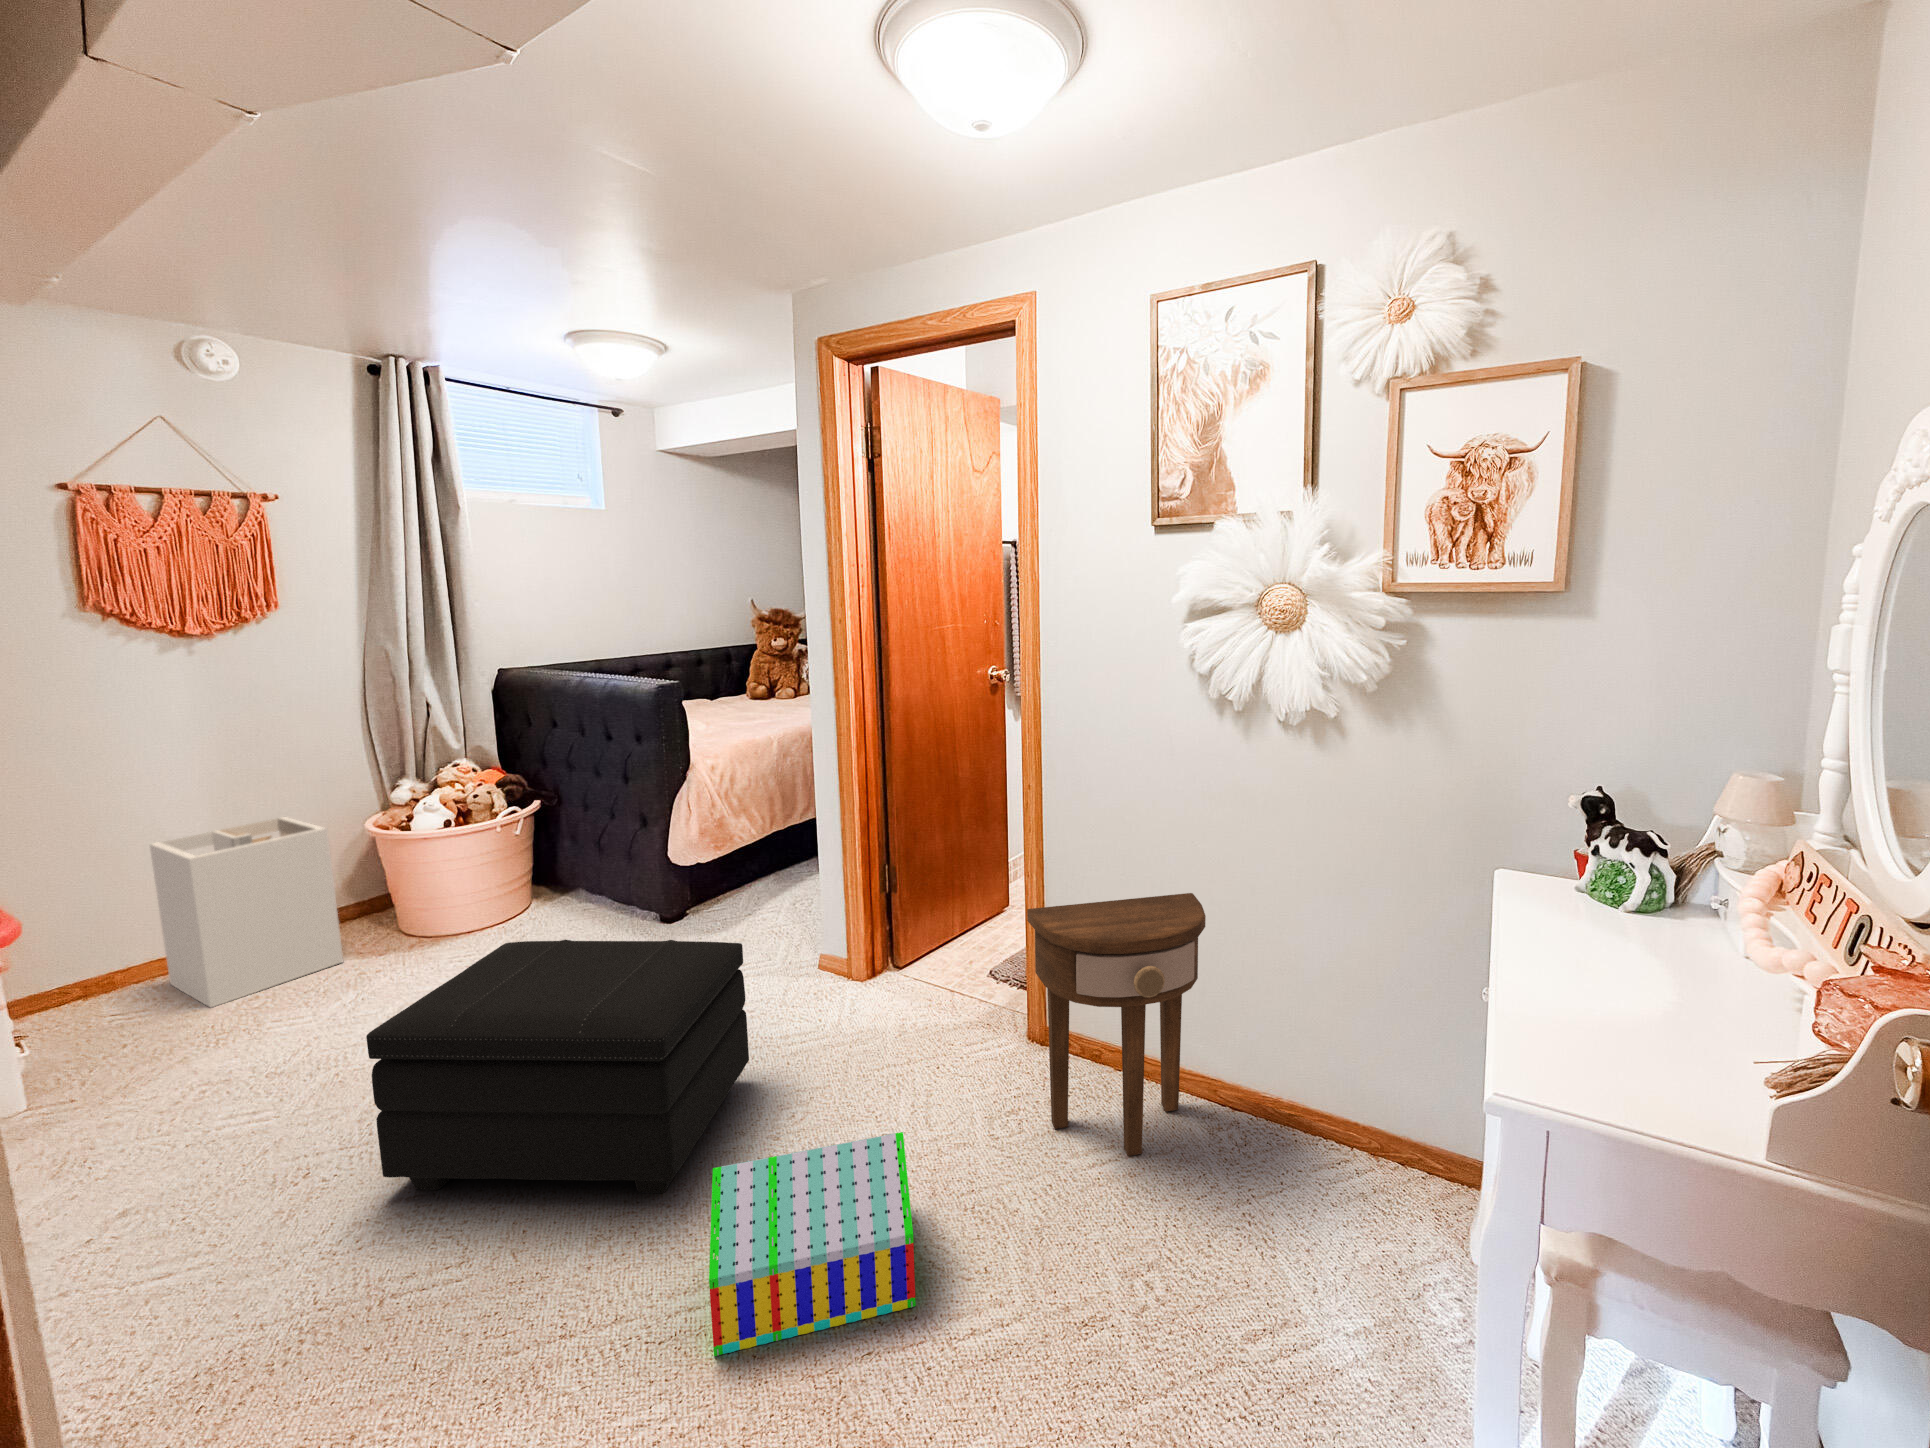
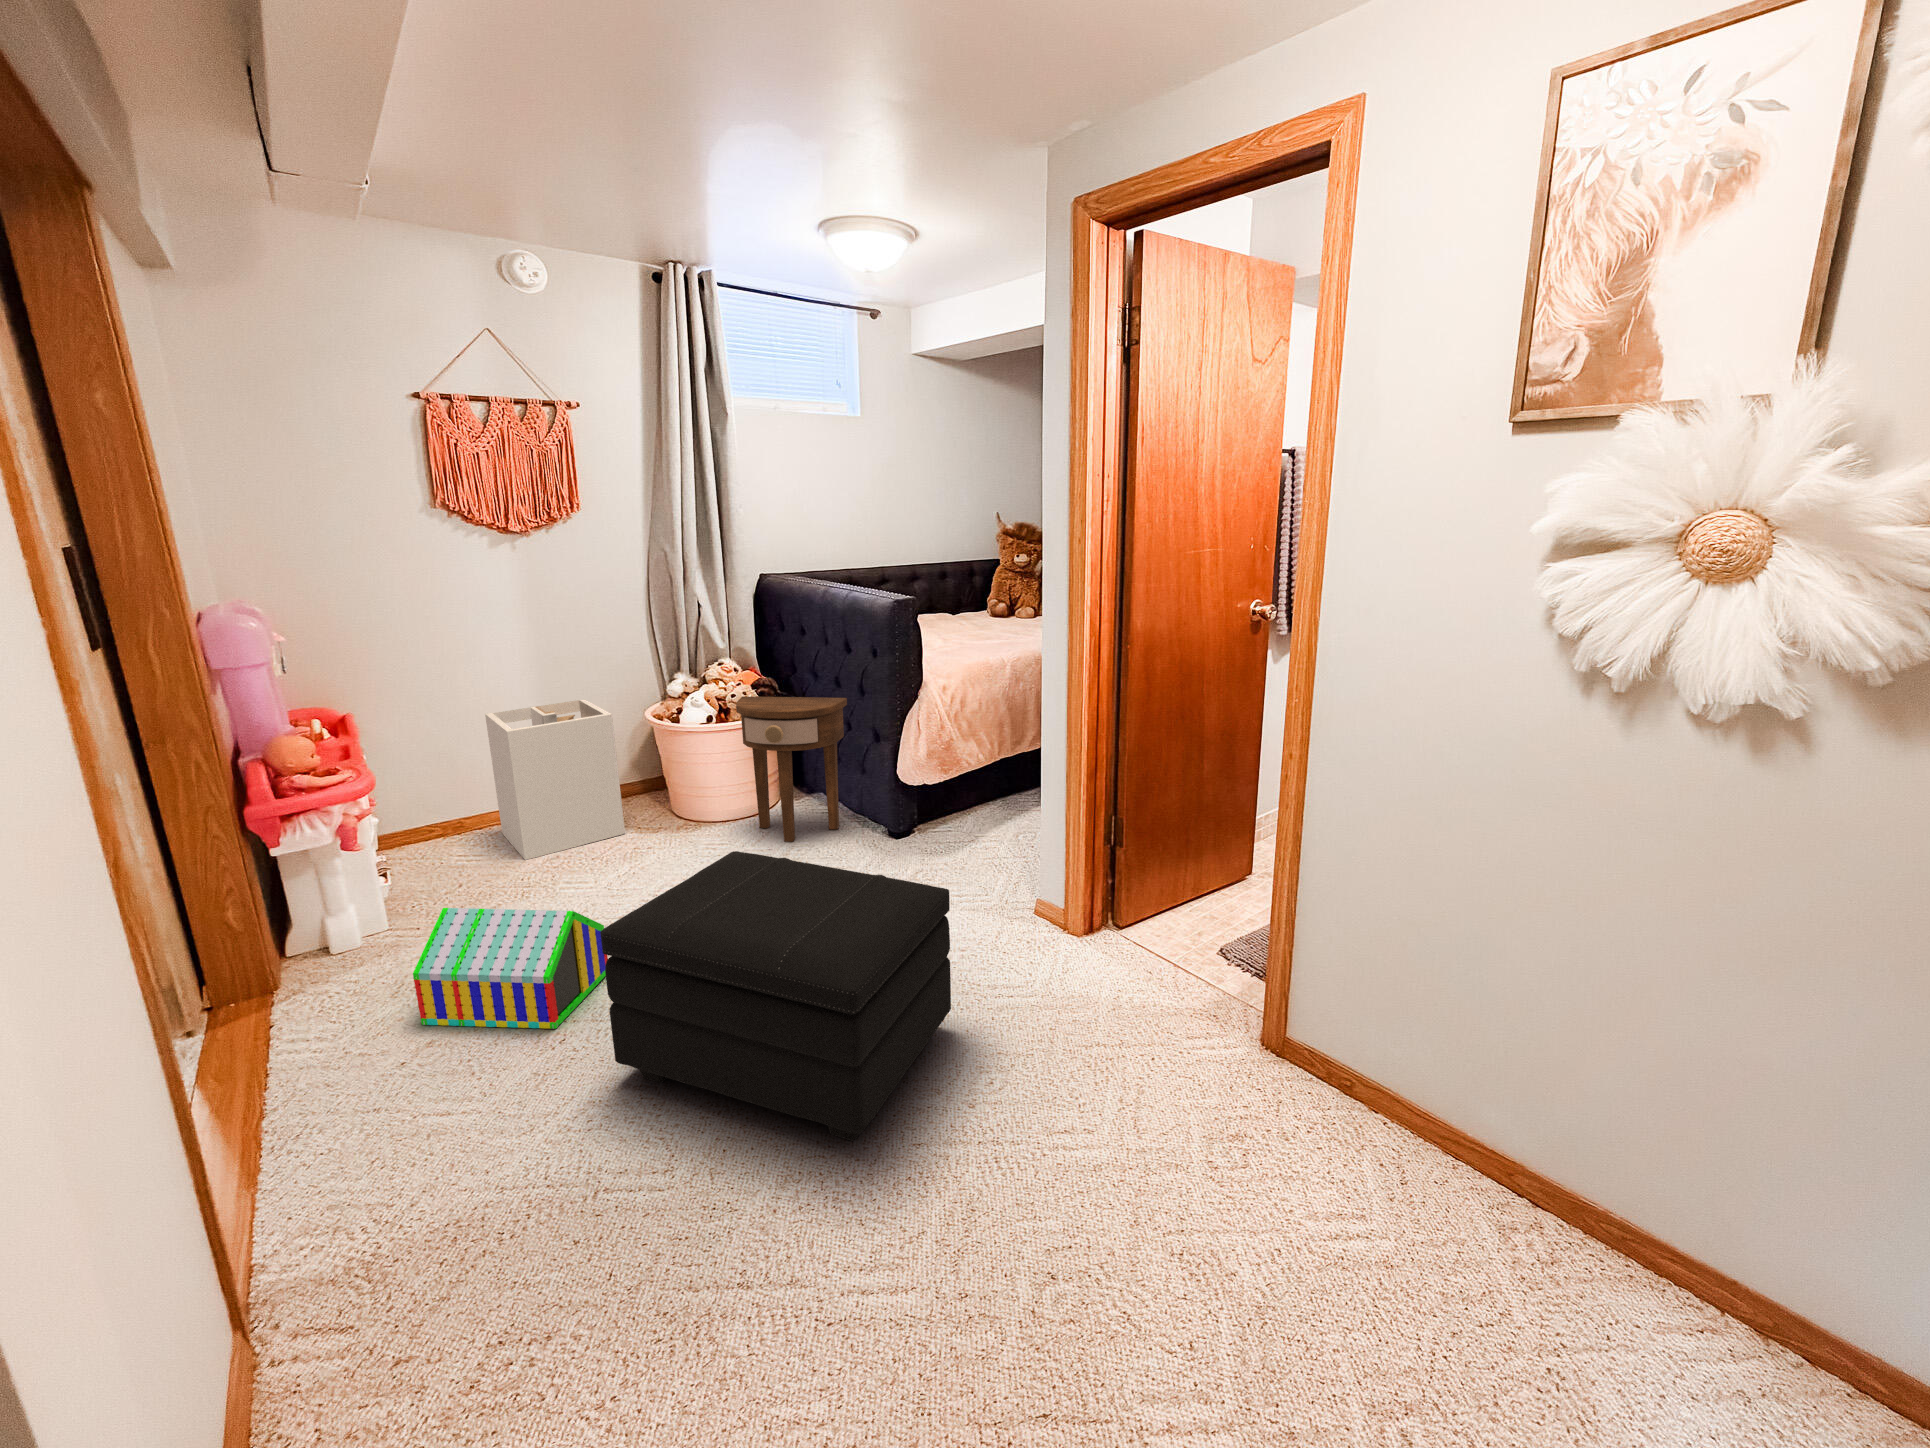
side table: present [1027,893,1206,1156] -> present [736,696,847,842]
toy house: present [709,1132,916,1356] -> present [413,908,608,1029]

